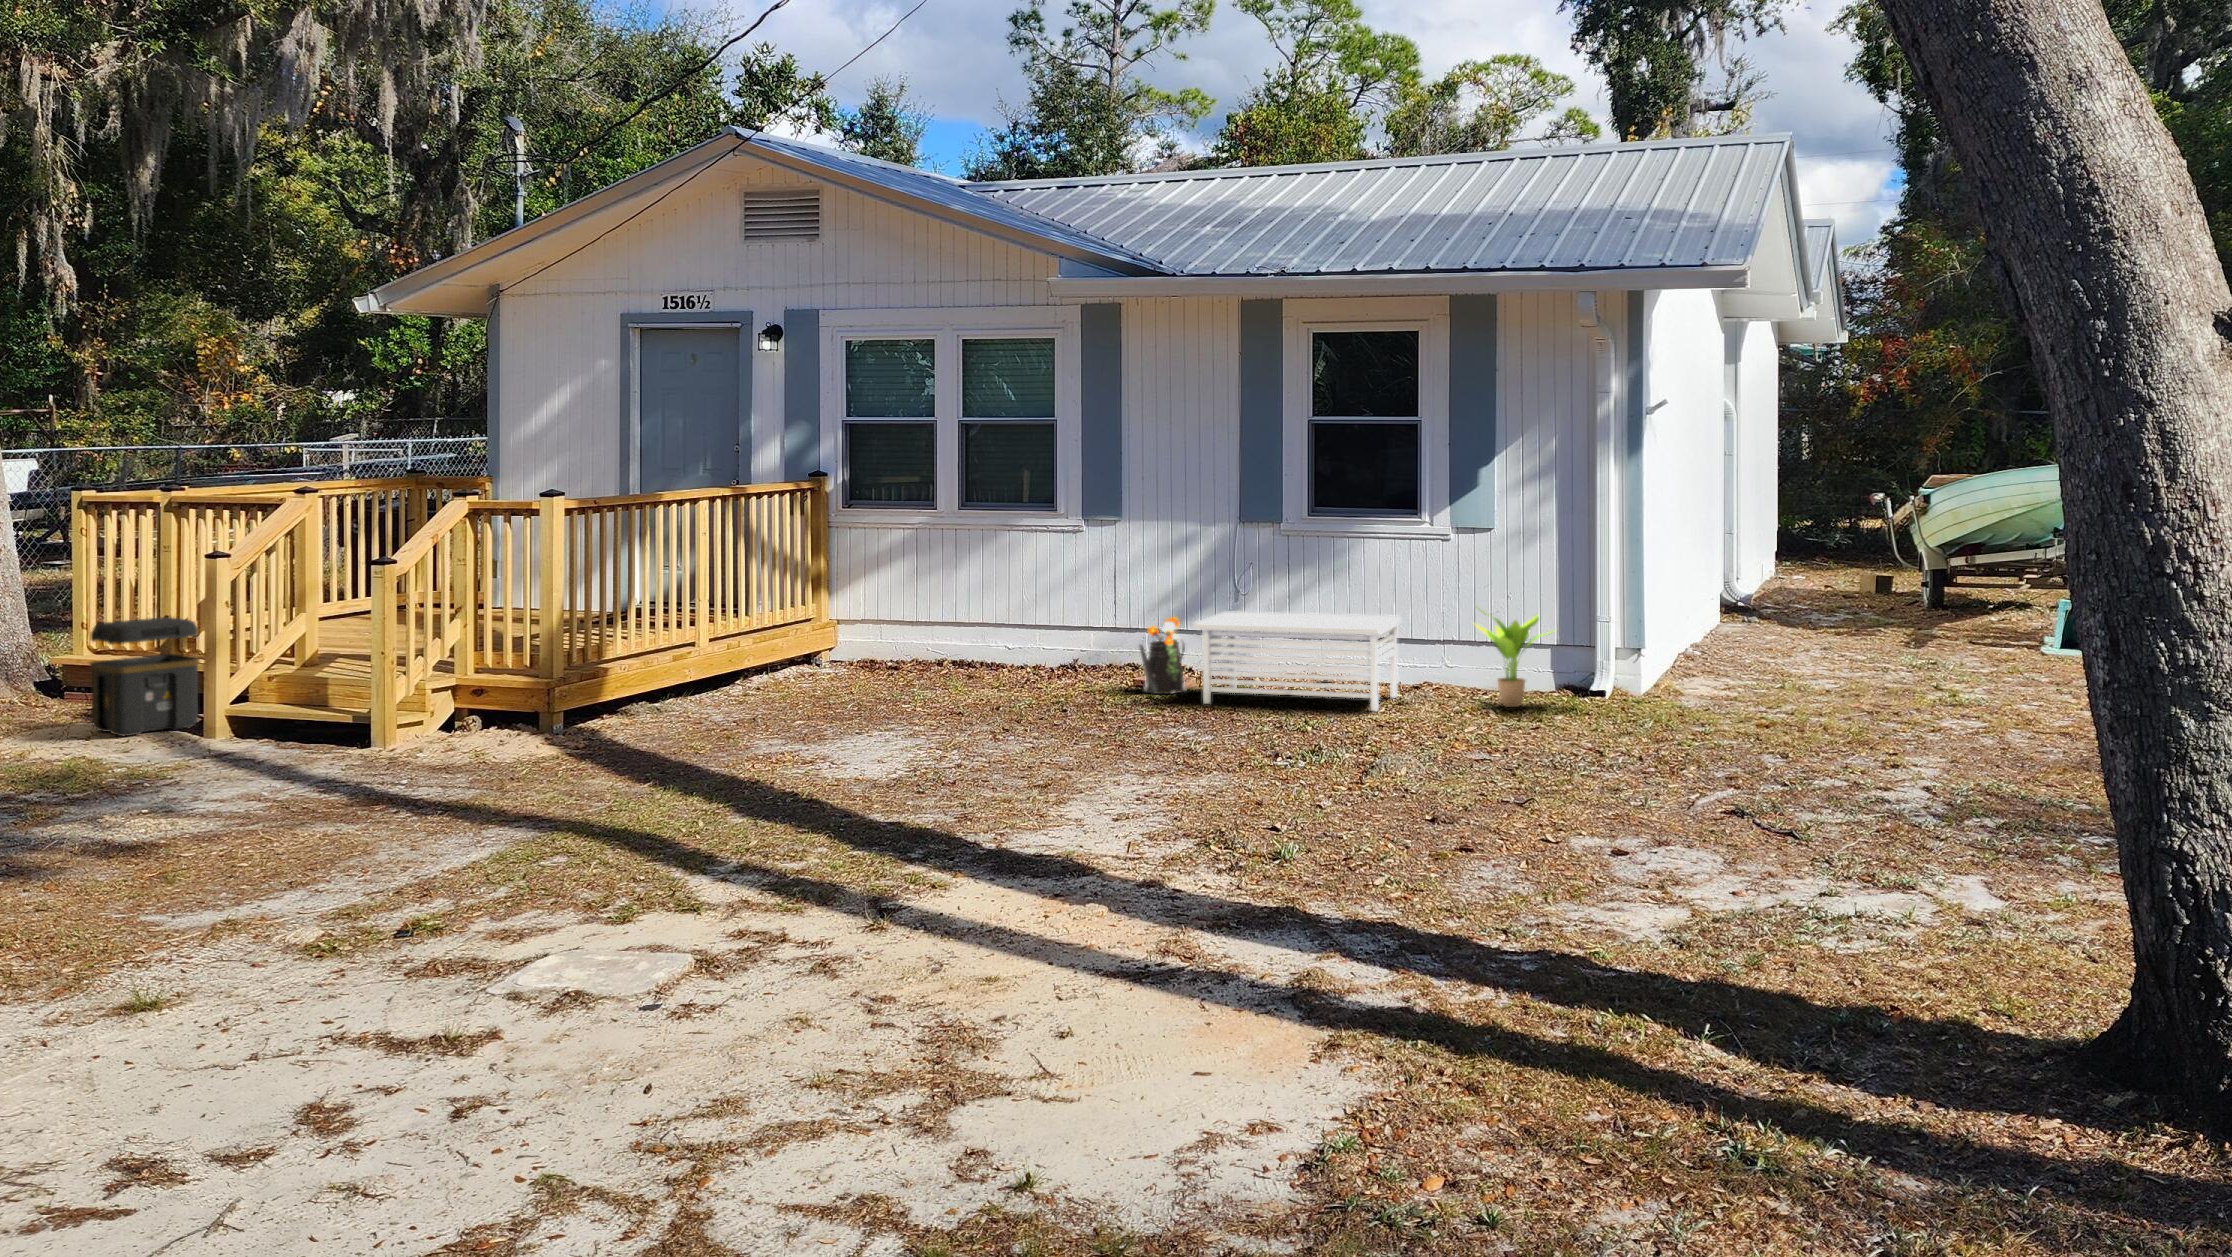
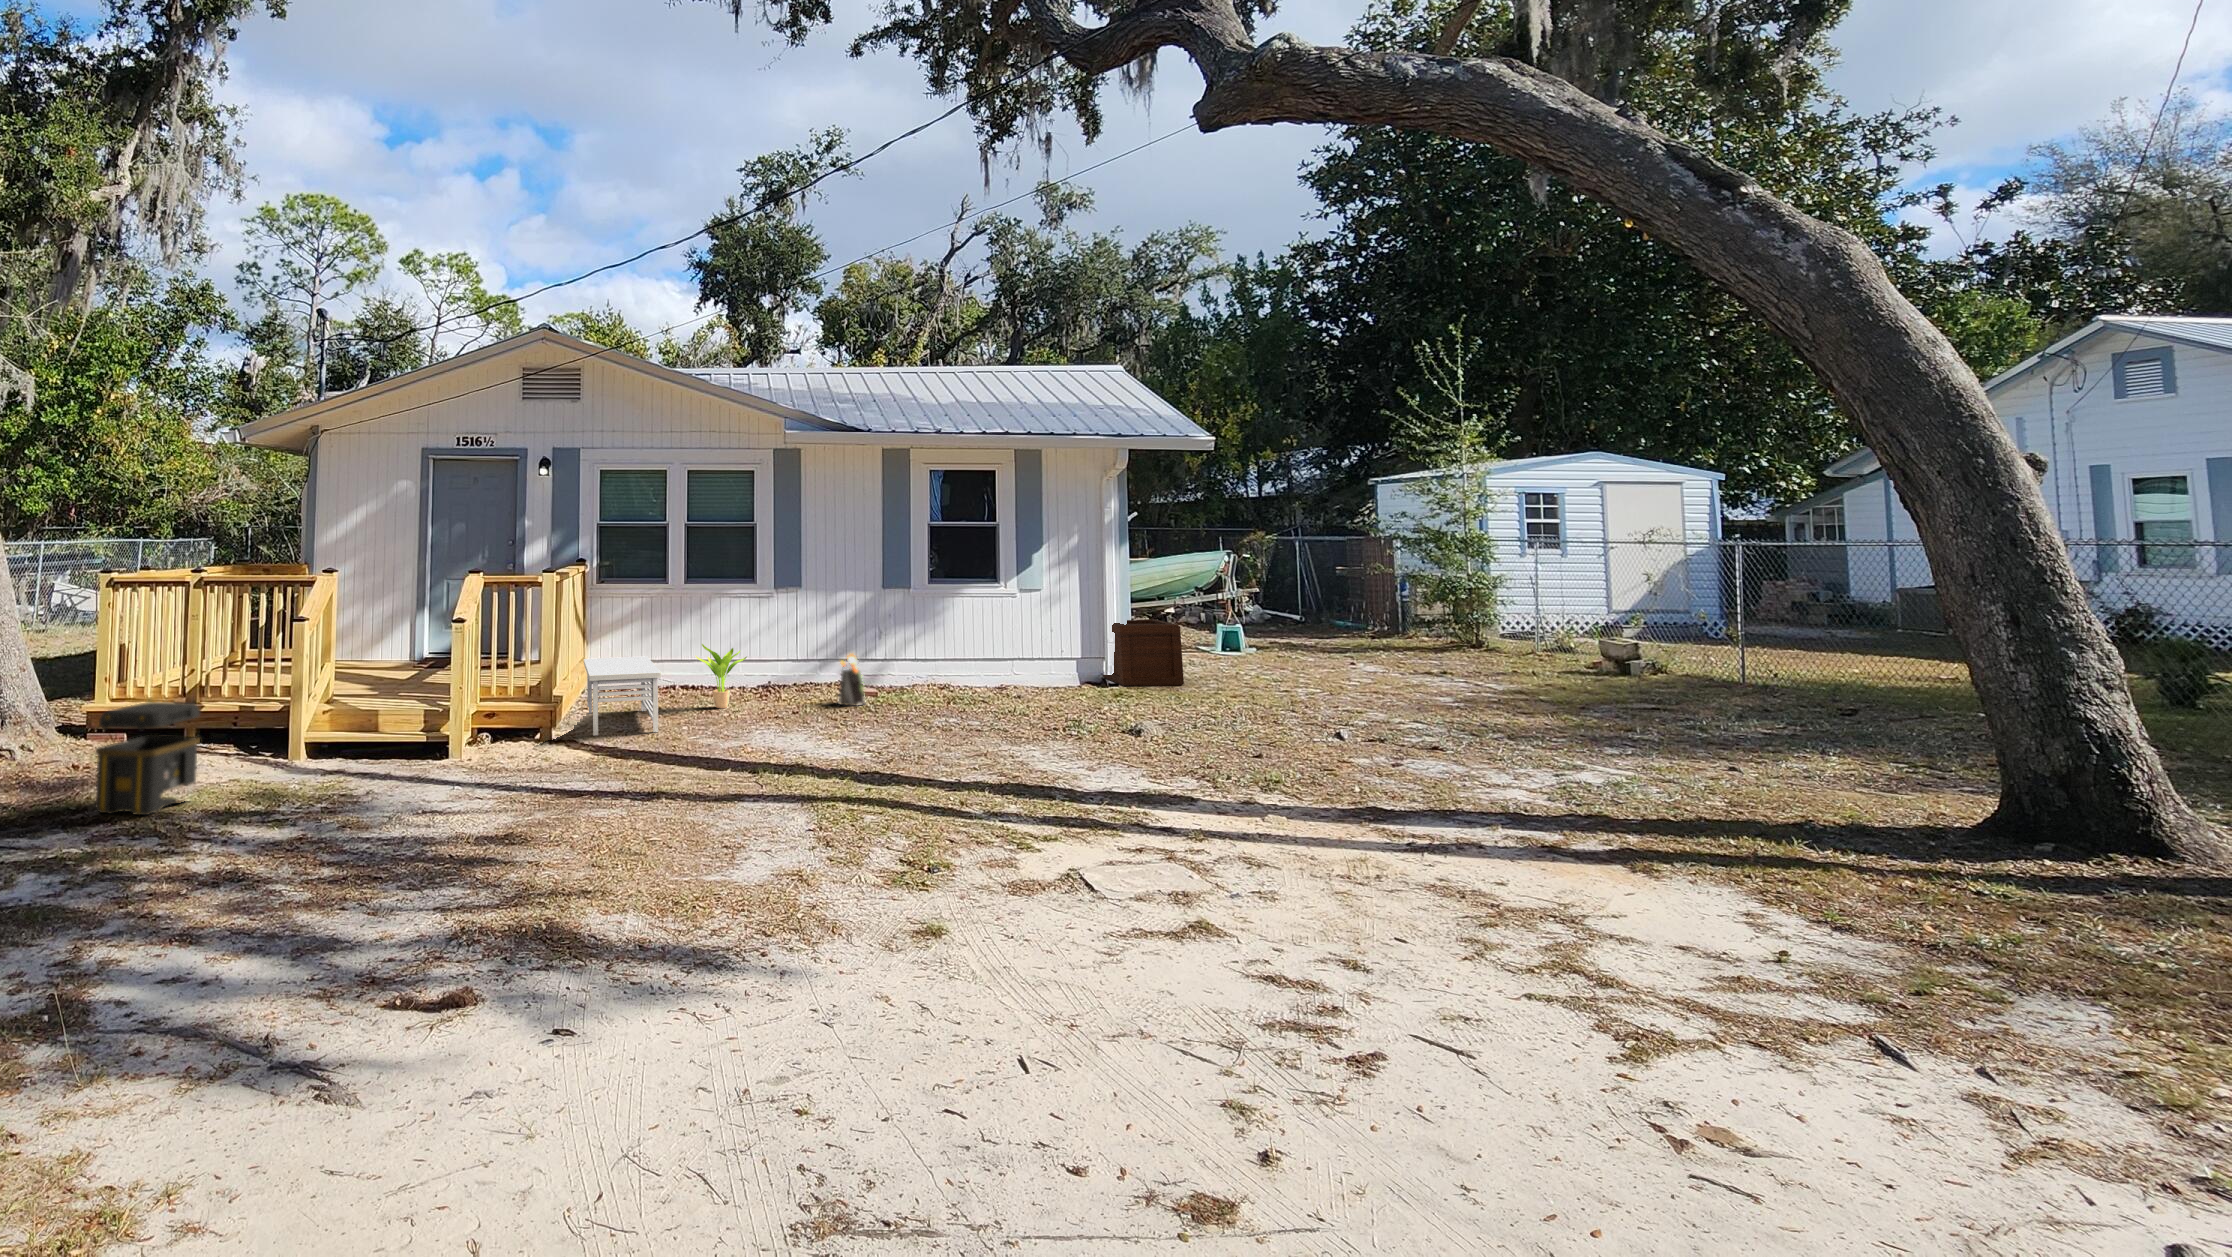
wooden crate: none [1648,589,1771,707] -> present [1103,620,1184,687]
potted plant: present [1475,609,1552,707] -> present [696,644,747,708]
storage bench: present [1195,612,1400,711] -> present [584,656,661,736]

